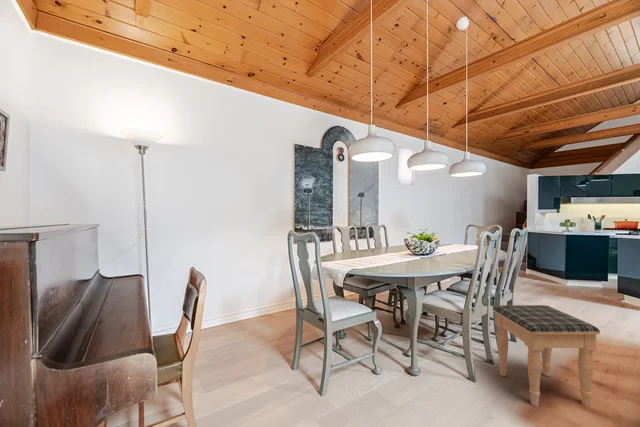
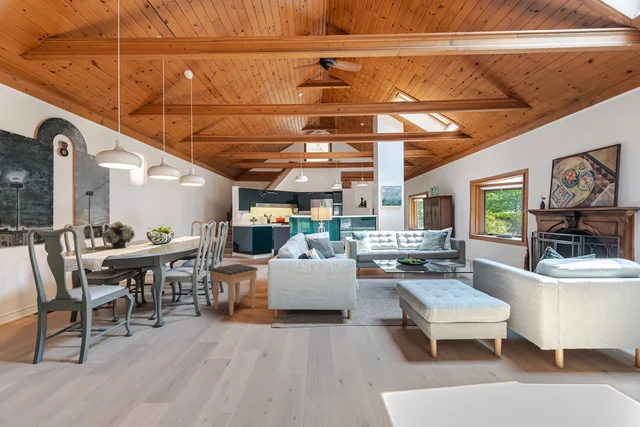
flower arrangement: none [358,224,393,256] -> present [102,221,135,249]

